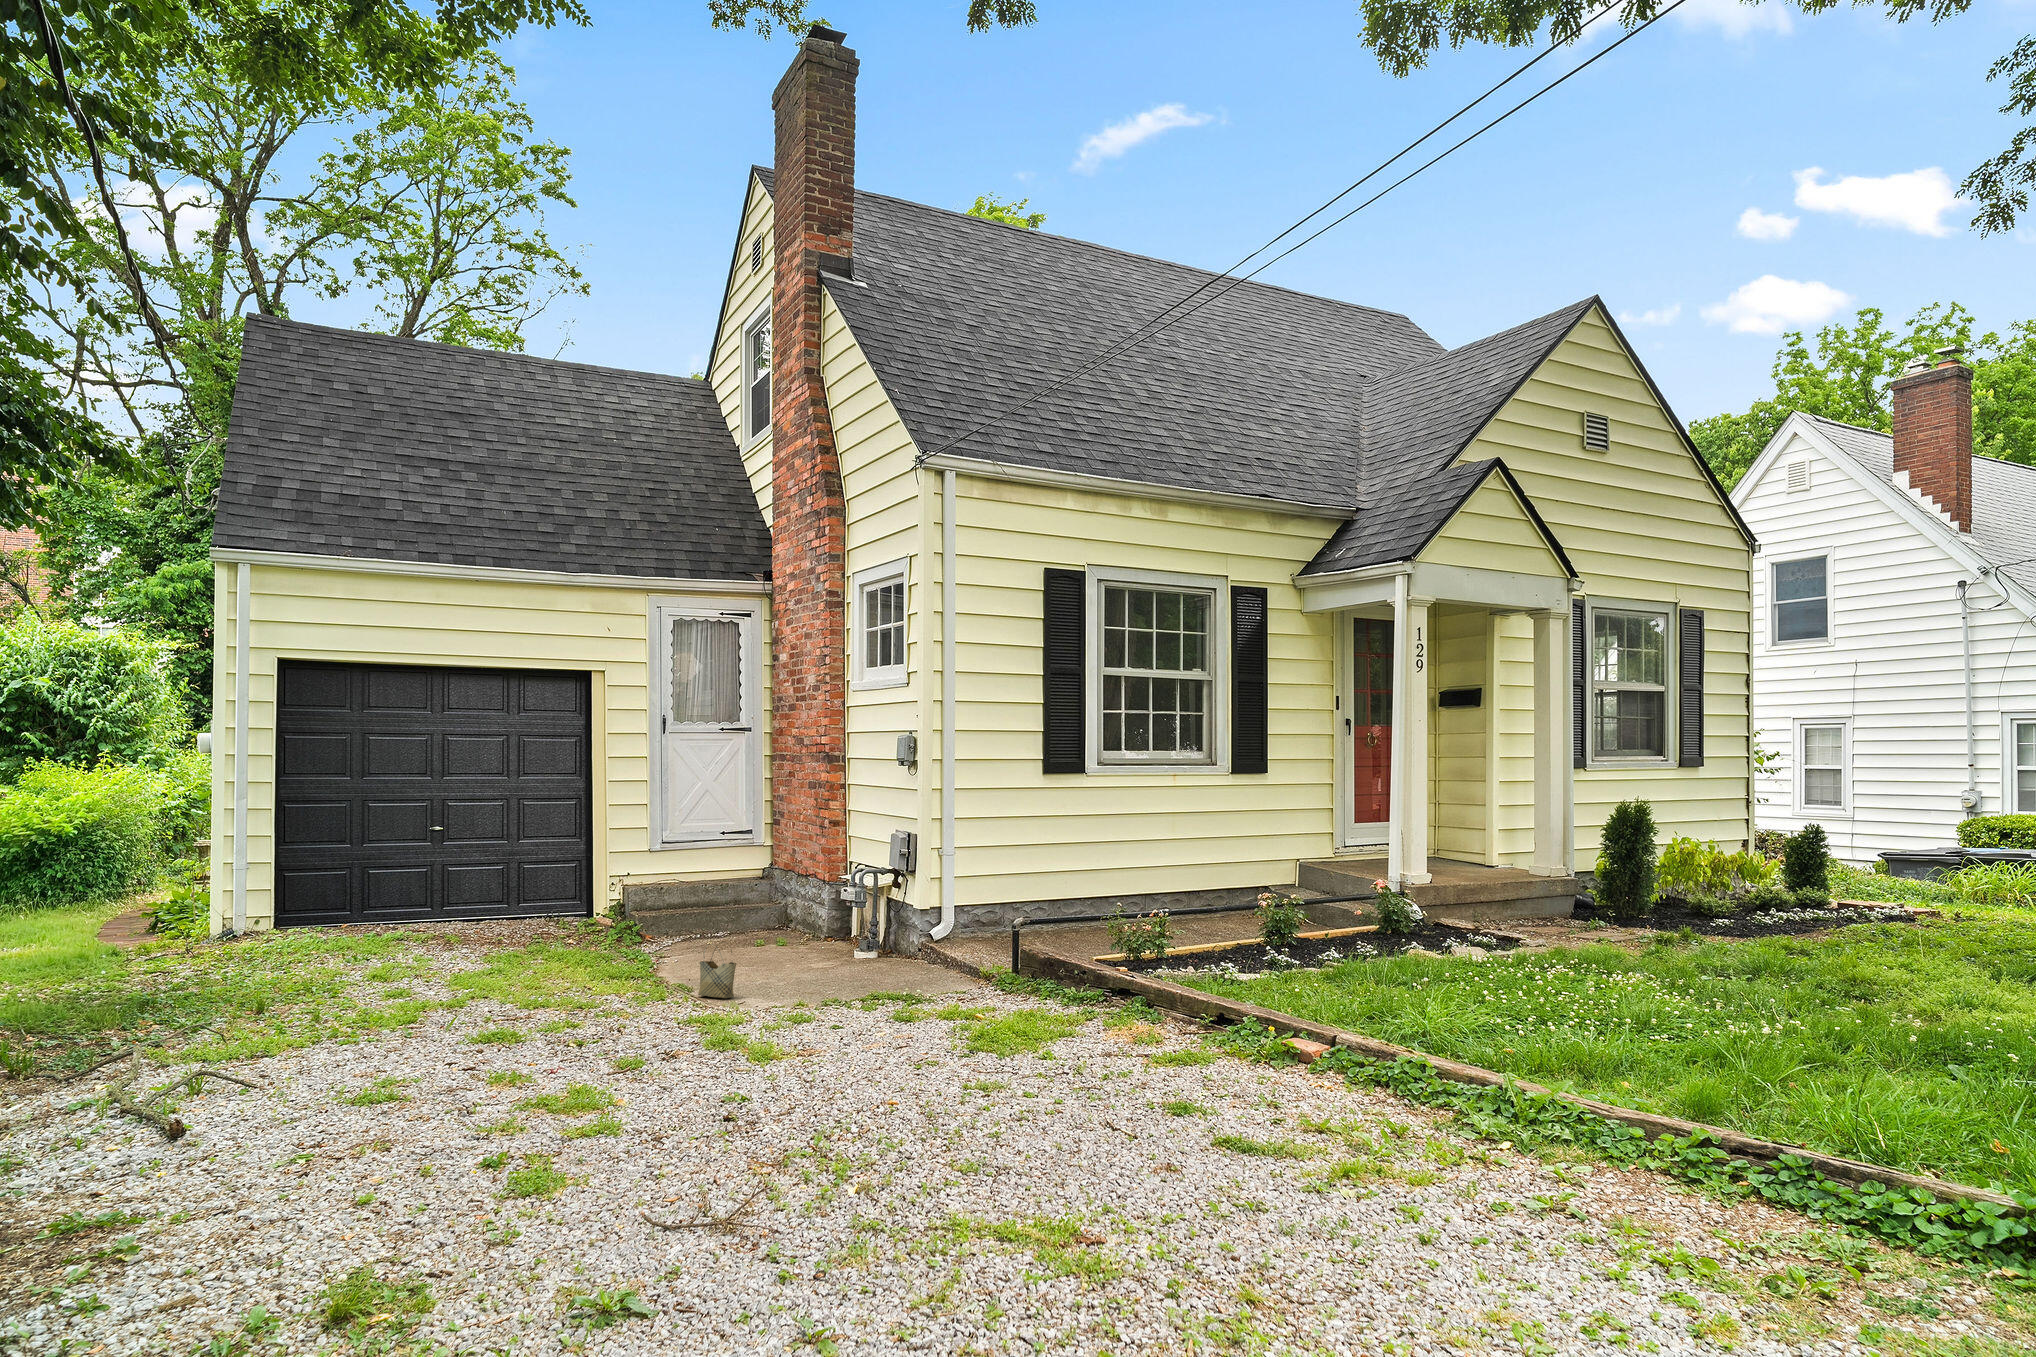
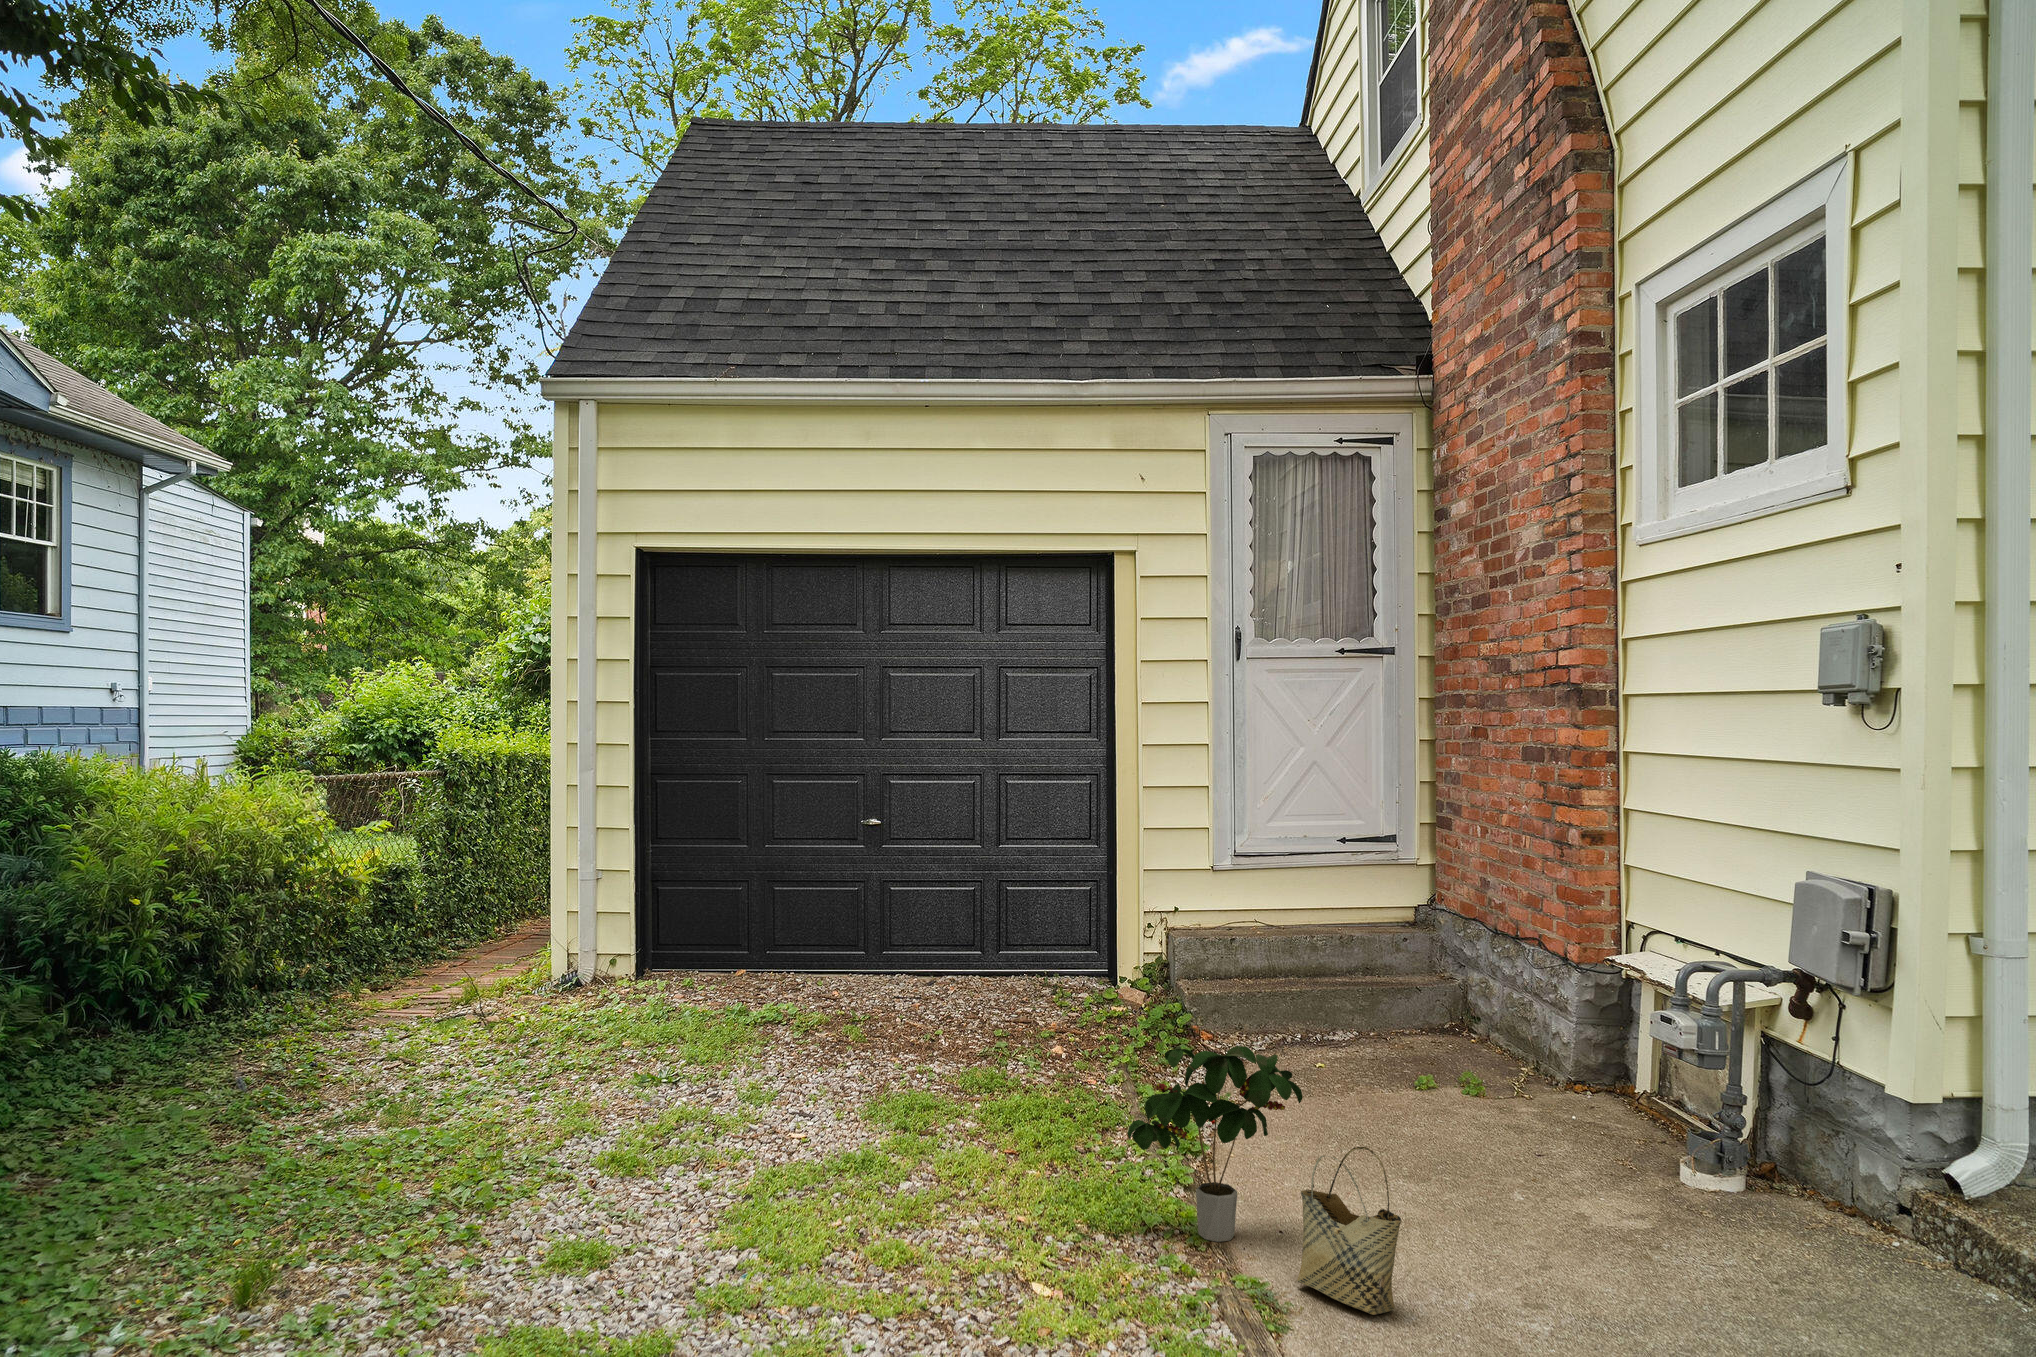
potted plant: none [627,914,700,992] -> present [1127,1046,1303,1242]

